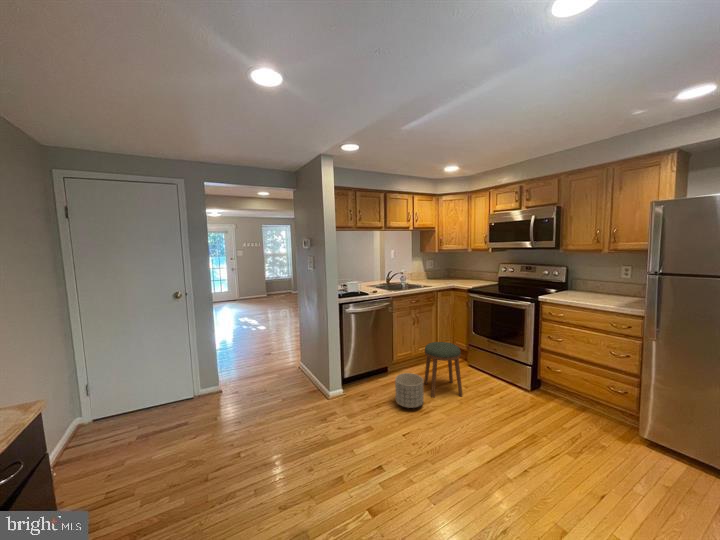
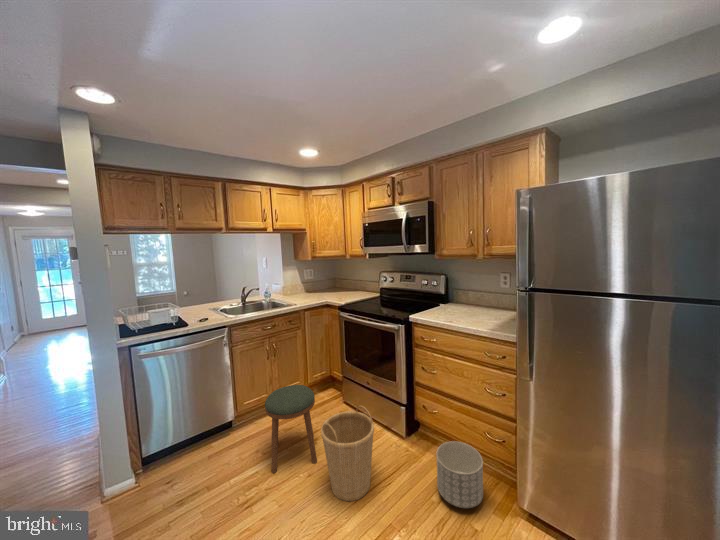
basket: none [475,356,516,418] -> present [321,406,374,501]
planter: present [395,373,424,408] -> present [436,441,483,508]

